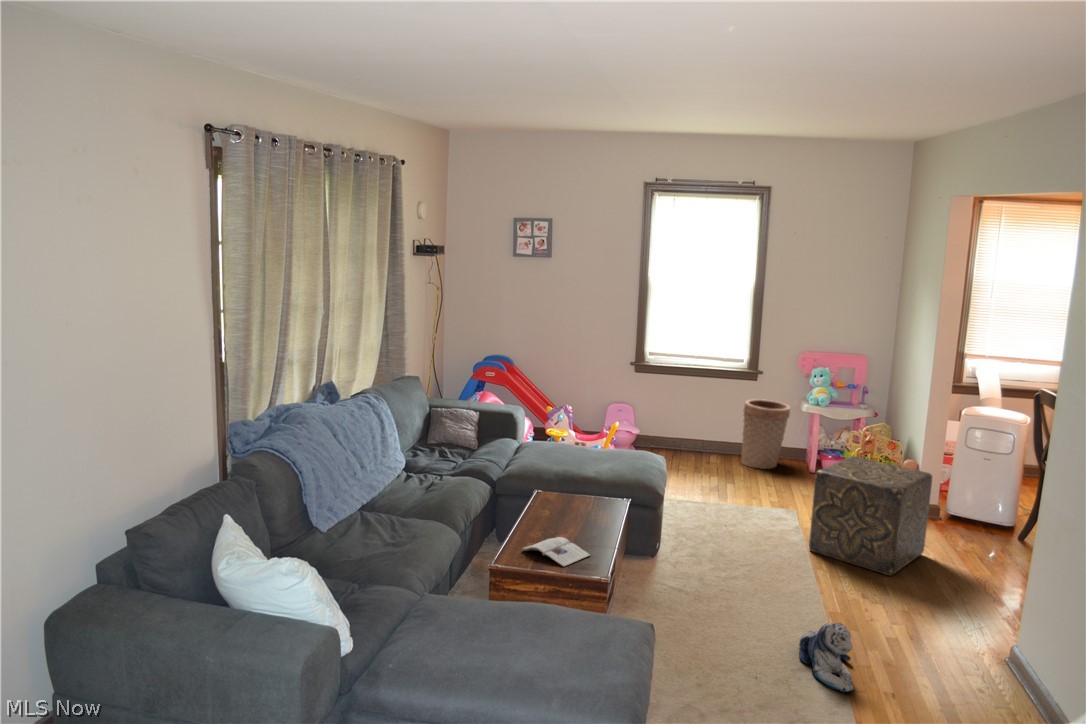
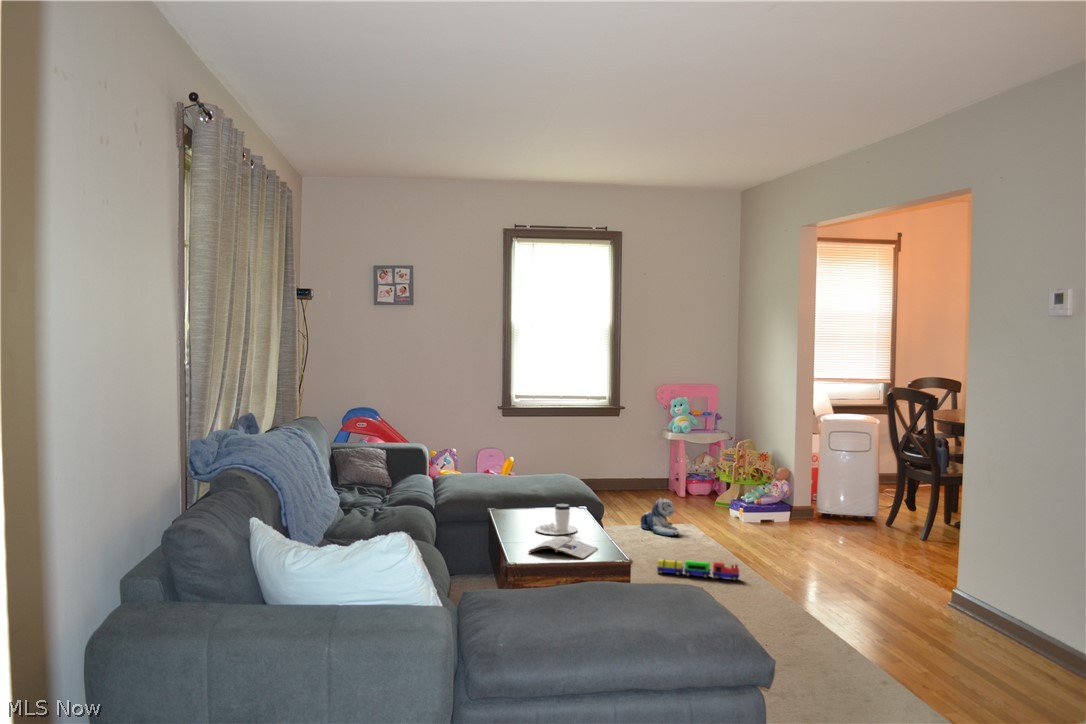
basket: present [742,399,790,469] -> none [614,433,658,498]
ottoman: present [809,456,932,576] -> none [731,461,825,560]
coffee cup: none [555,500,596,531] -> present [535,504,577,535]
toy train: none [707,554,788,590] -> present [657,559,739,581]
plush toy: present [799,623,853,692] -> present [641,498,679,536]

